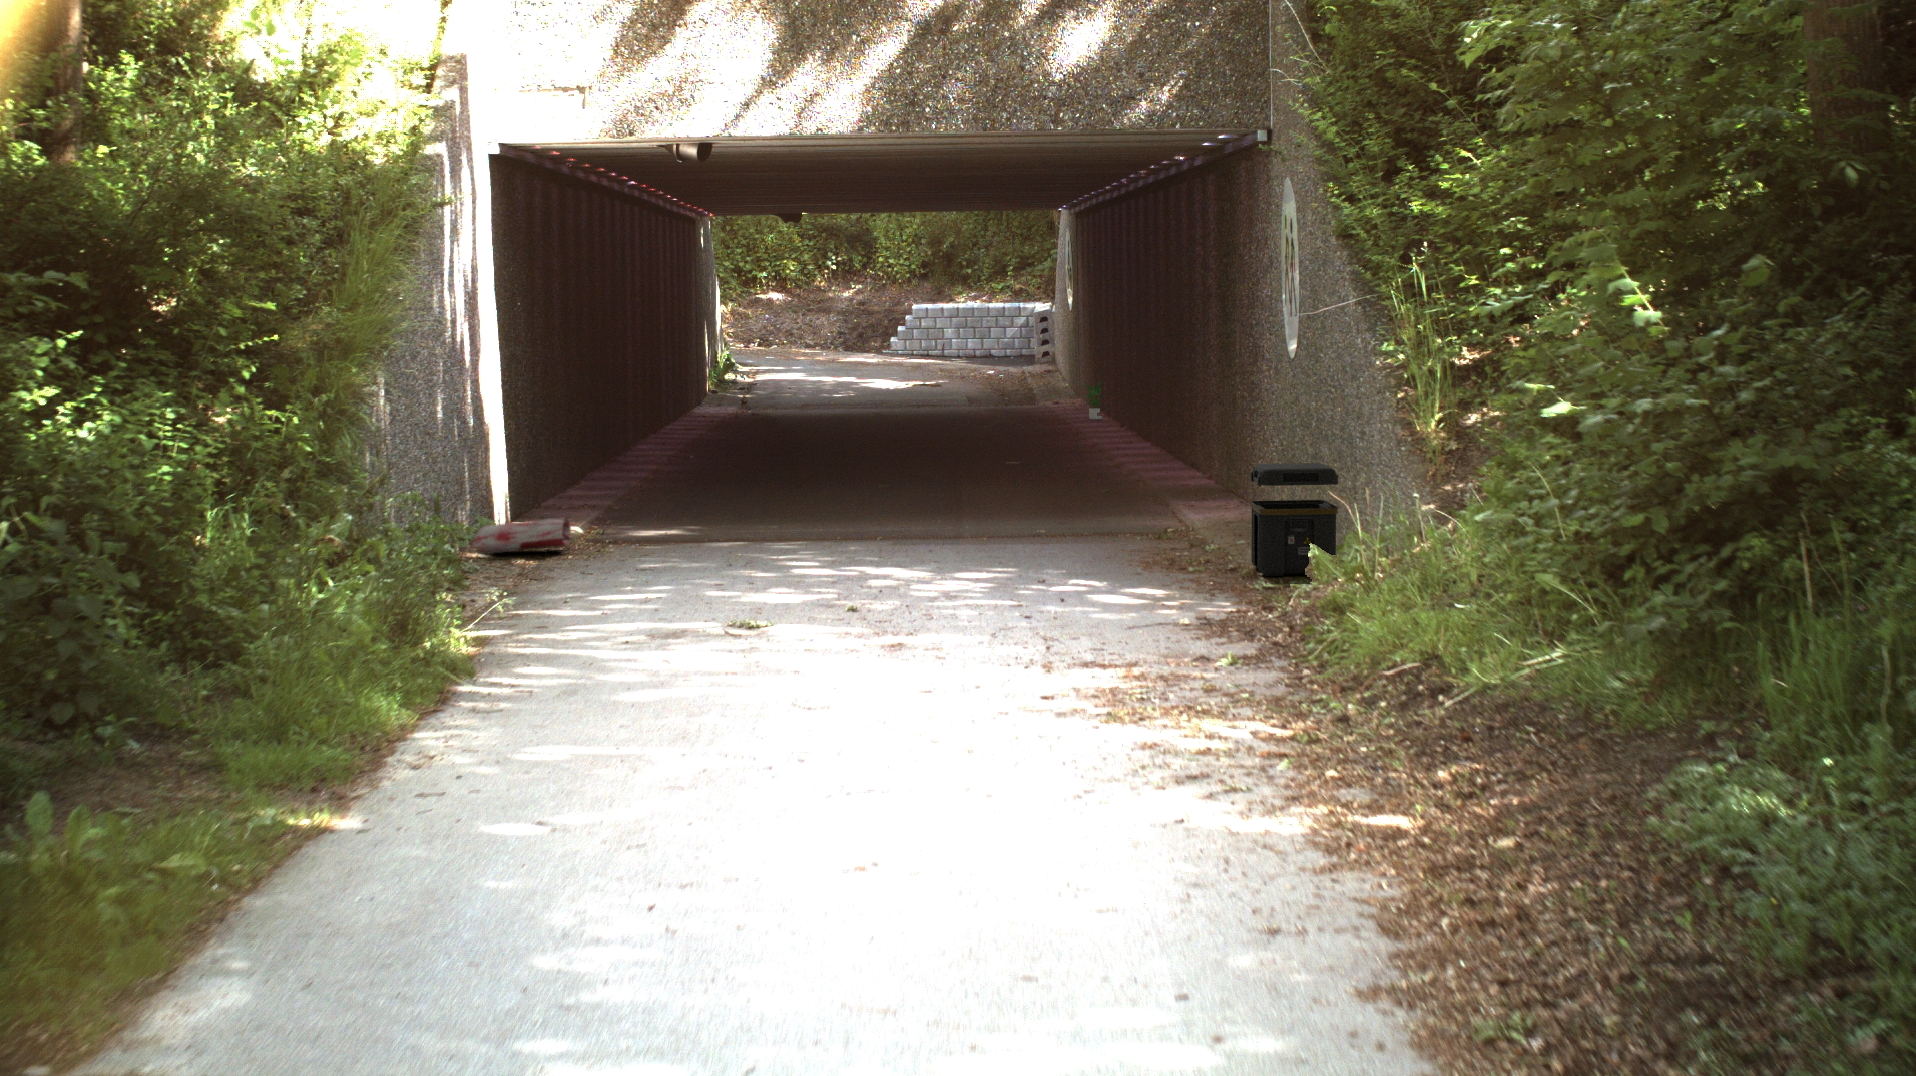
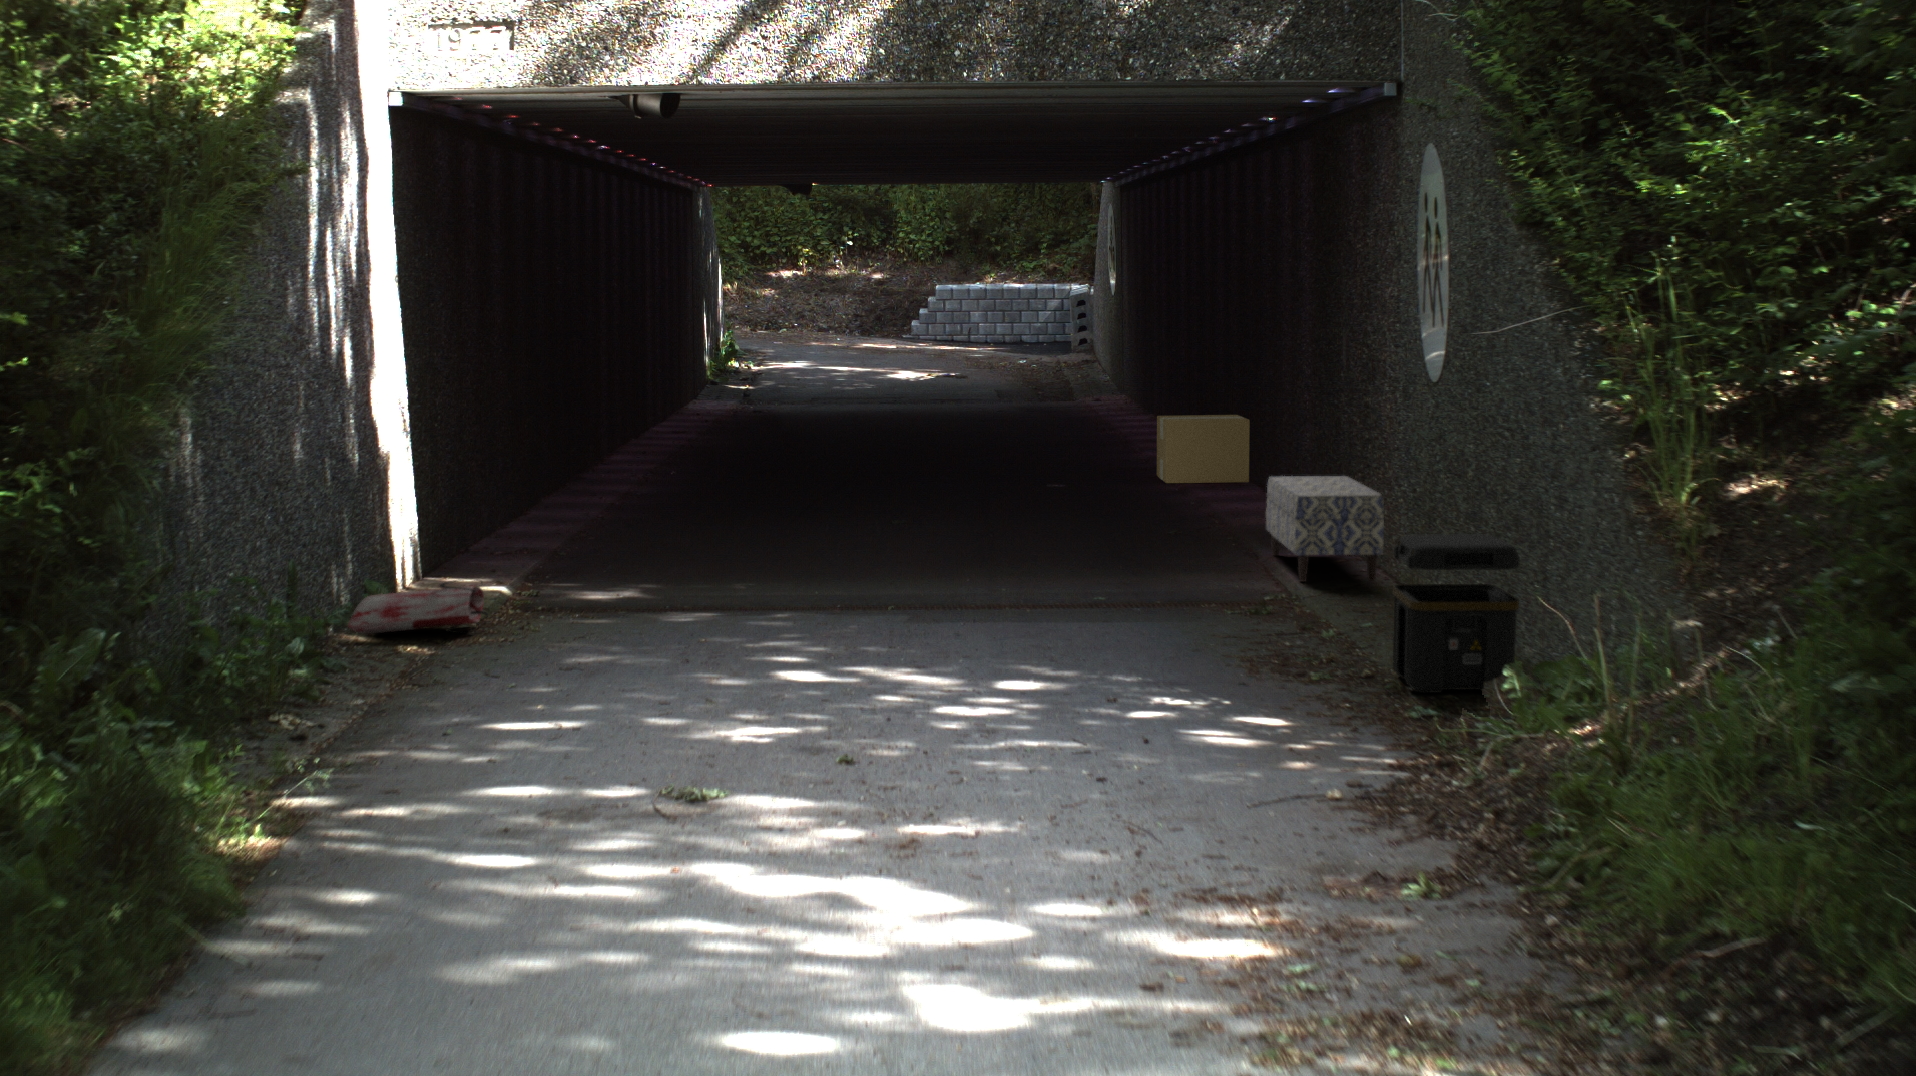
potted plant: present [1082,383,1102,420] -> none [1130,380,1161,426]
cardboard box: none [1098,402,1174,458] -> present [1157,415,1250,483]
bench: none [1176,439,1262,517] -> present [1266,476,1384,582]

